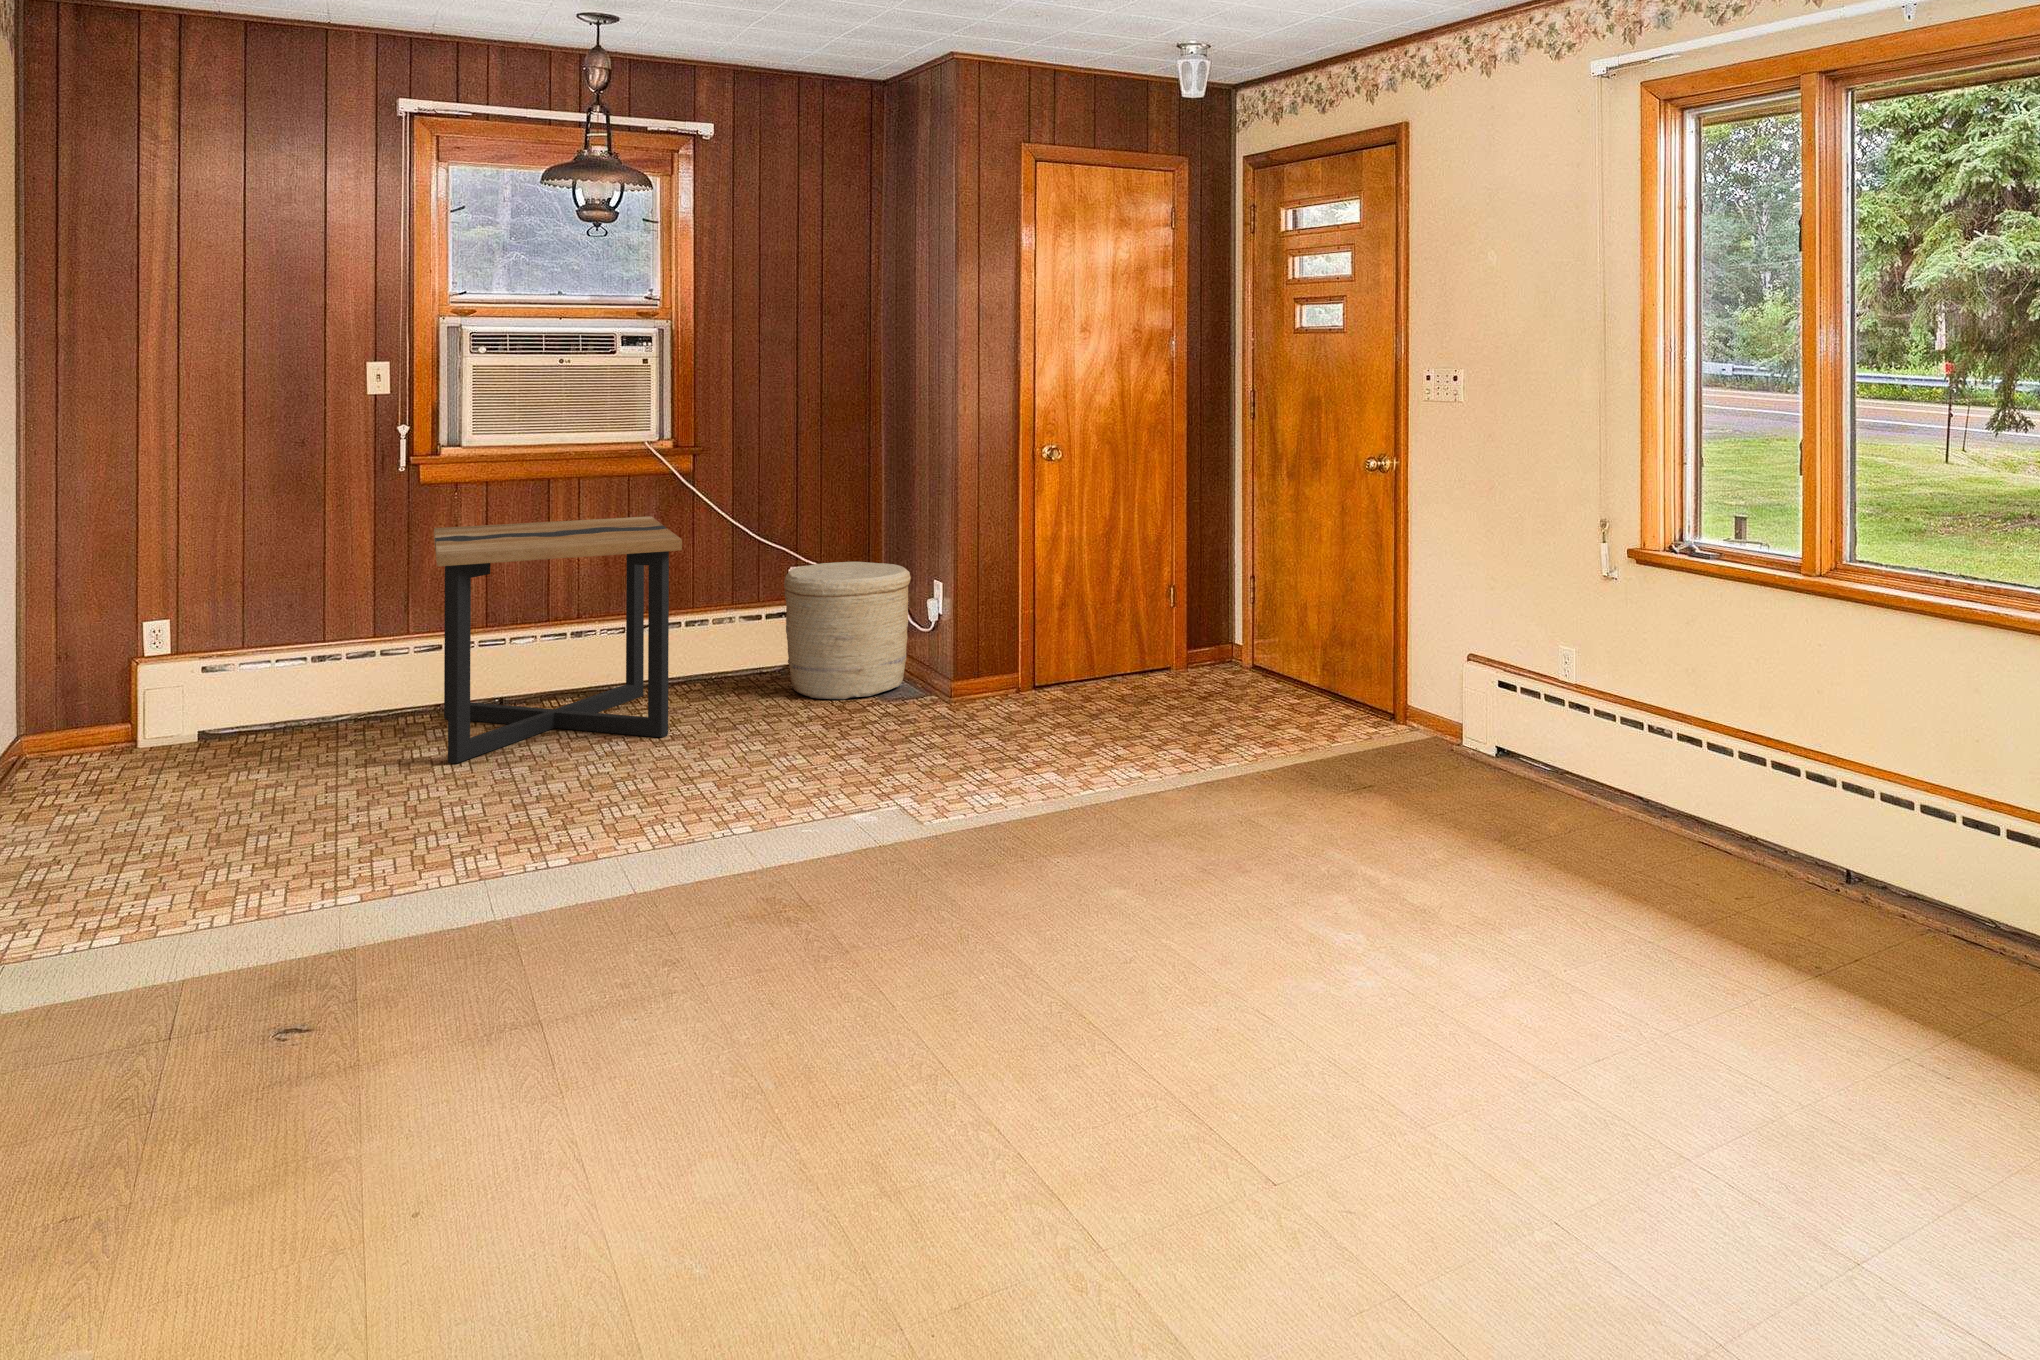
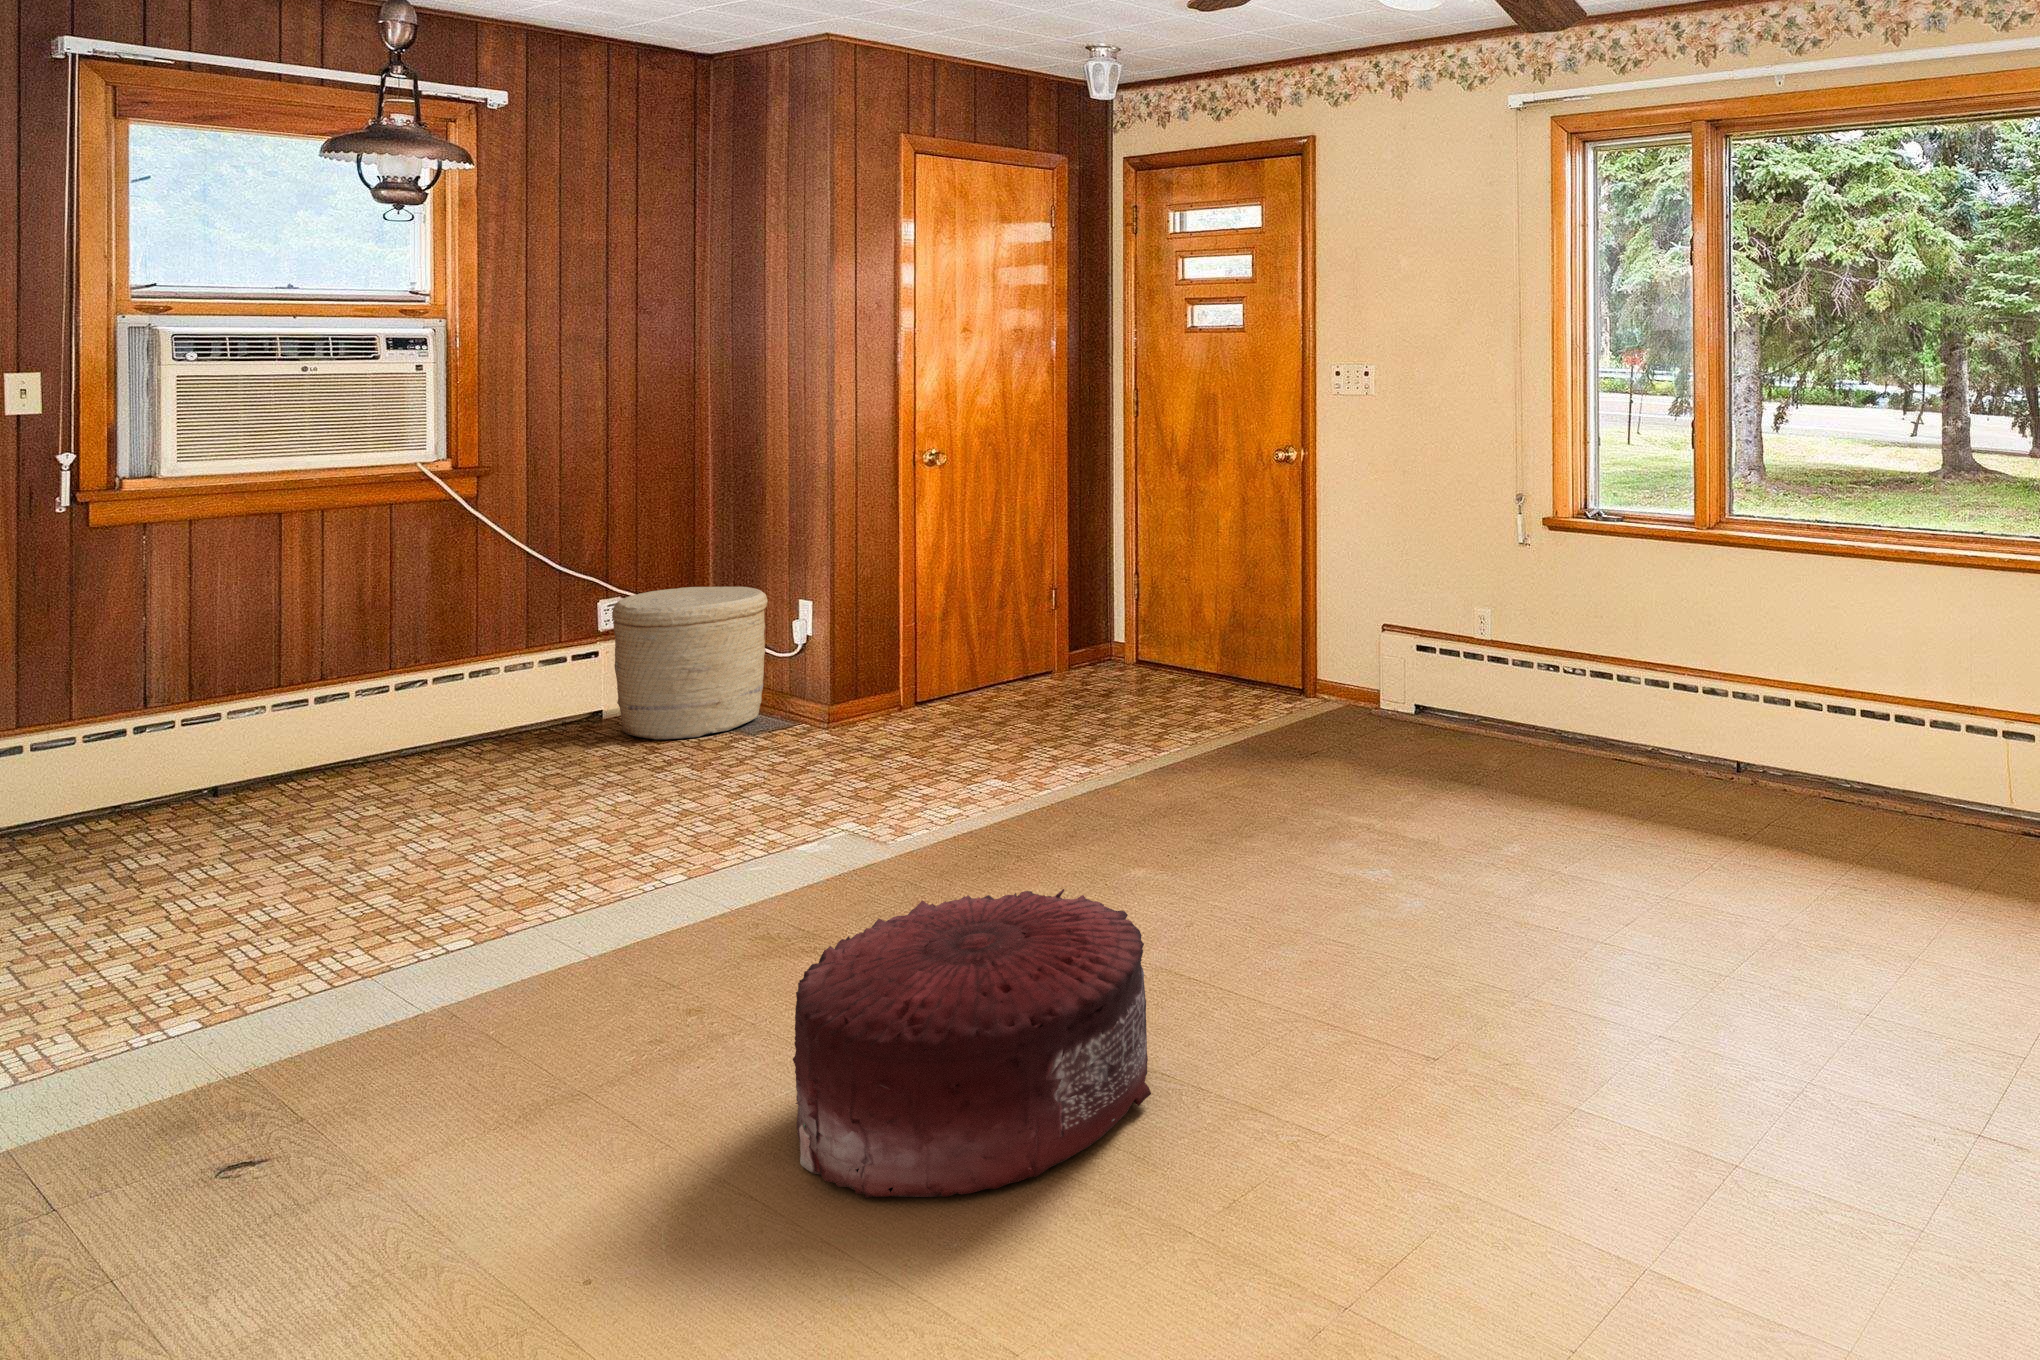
side table: present [434,516,682,763] -> none [124,551,517,862]
pouf: none [637,897,994,1219] -> present [793,889,1151,1198]

